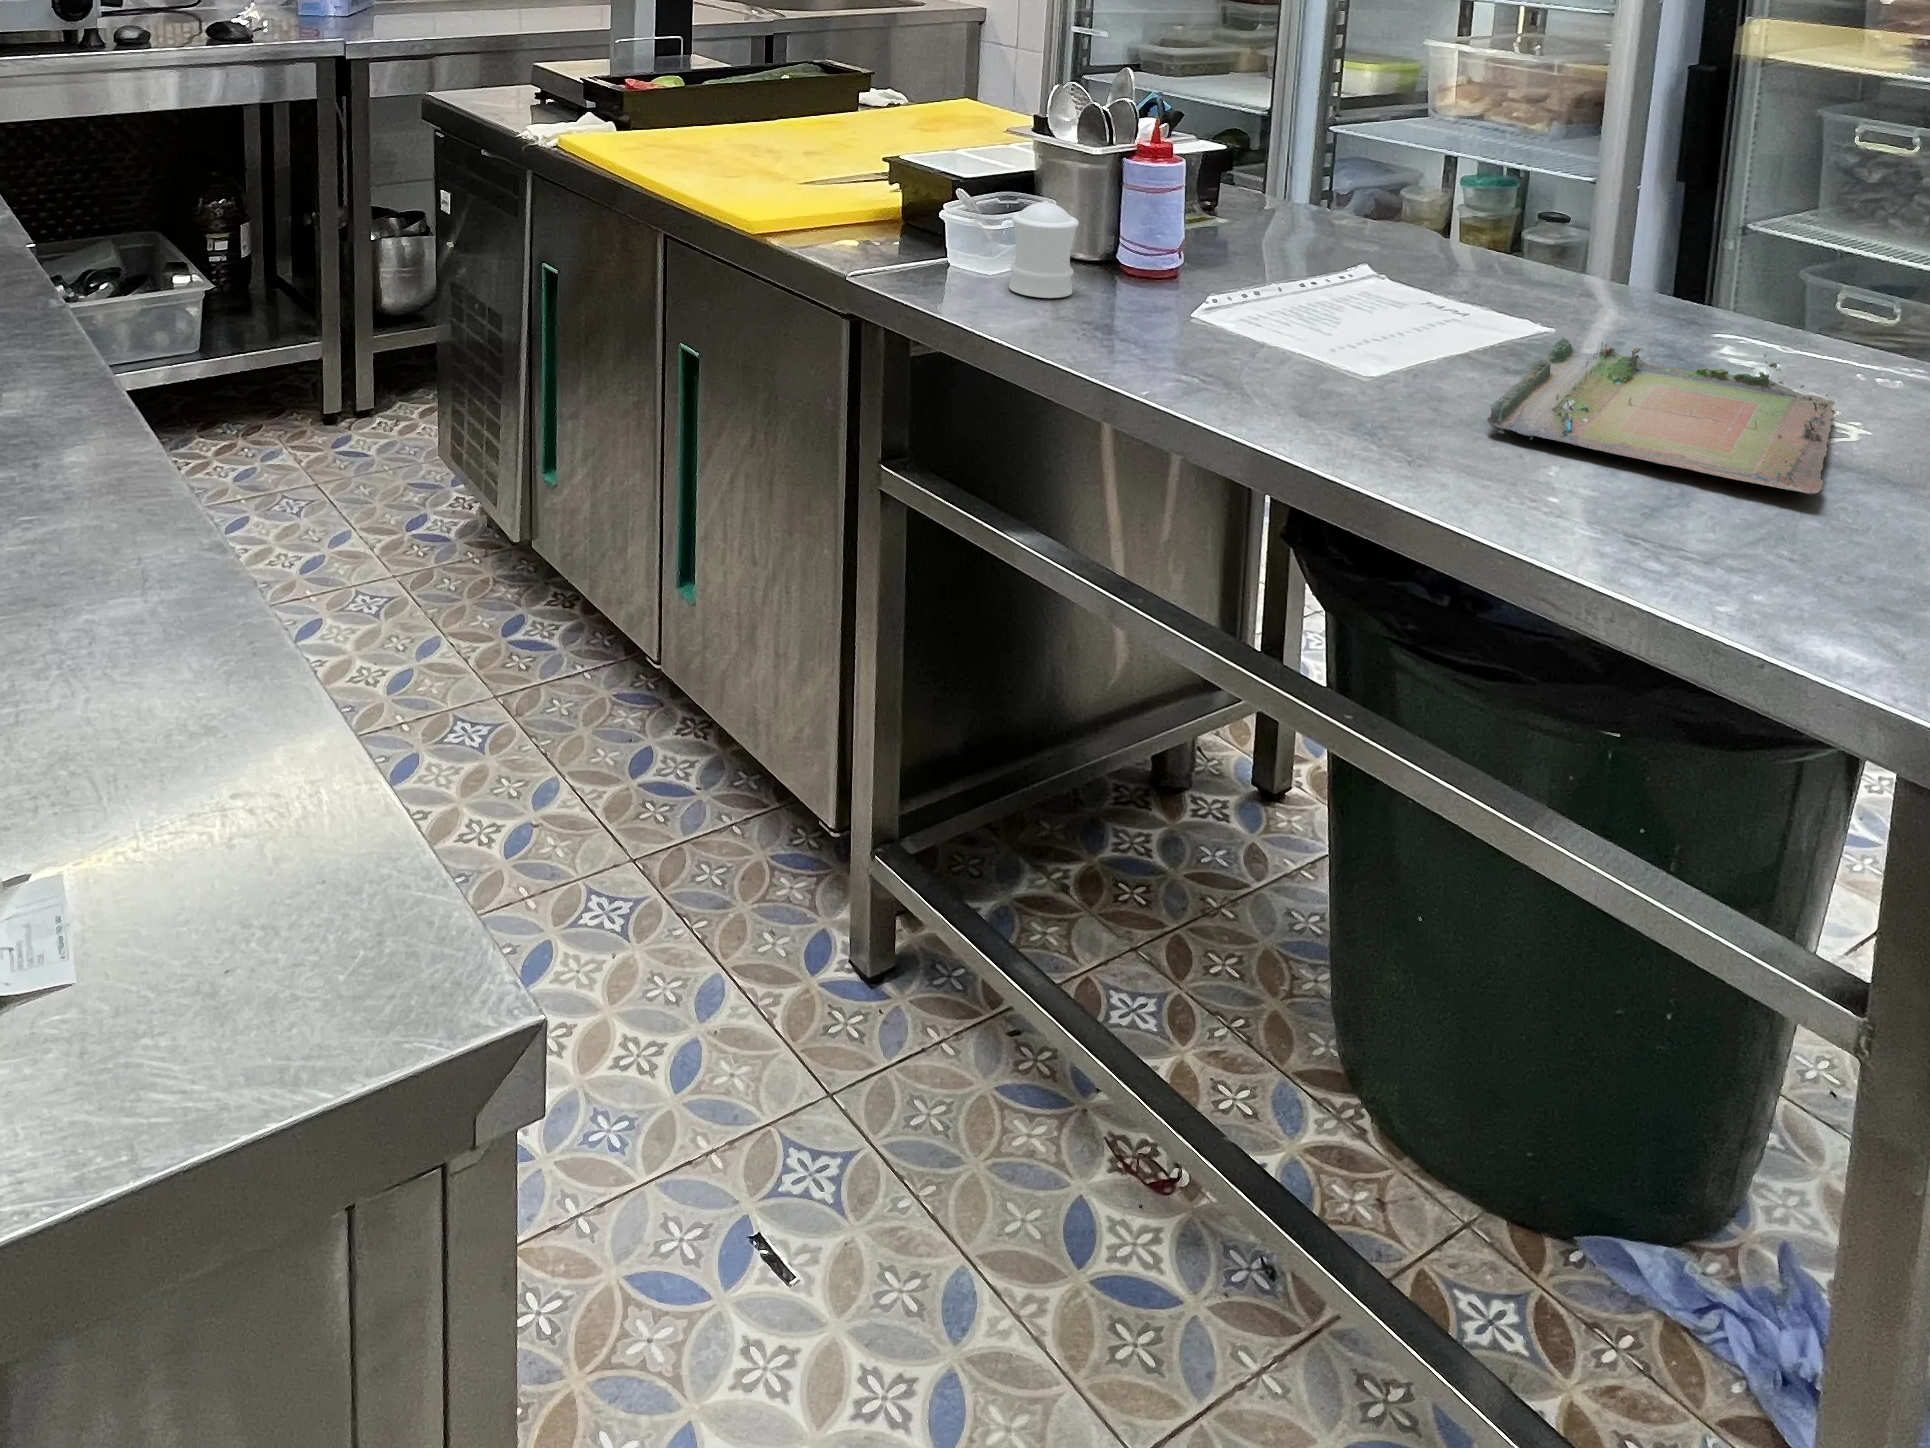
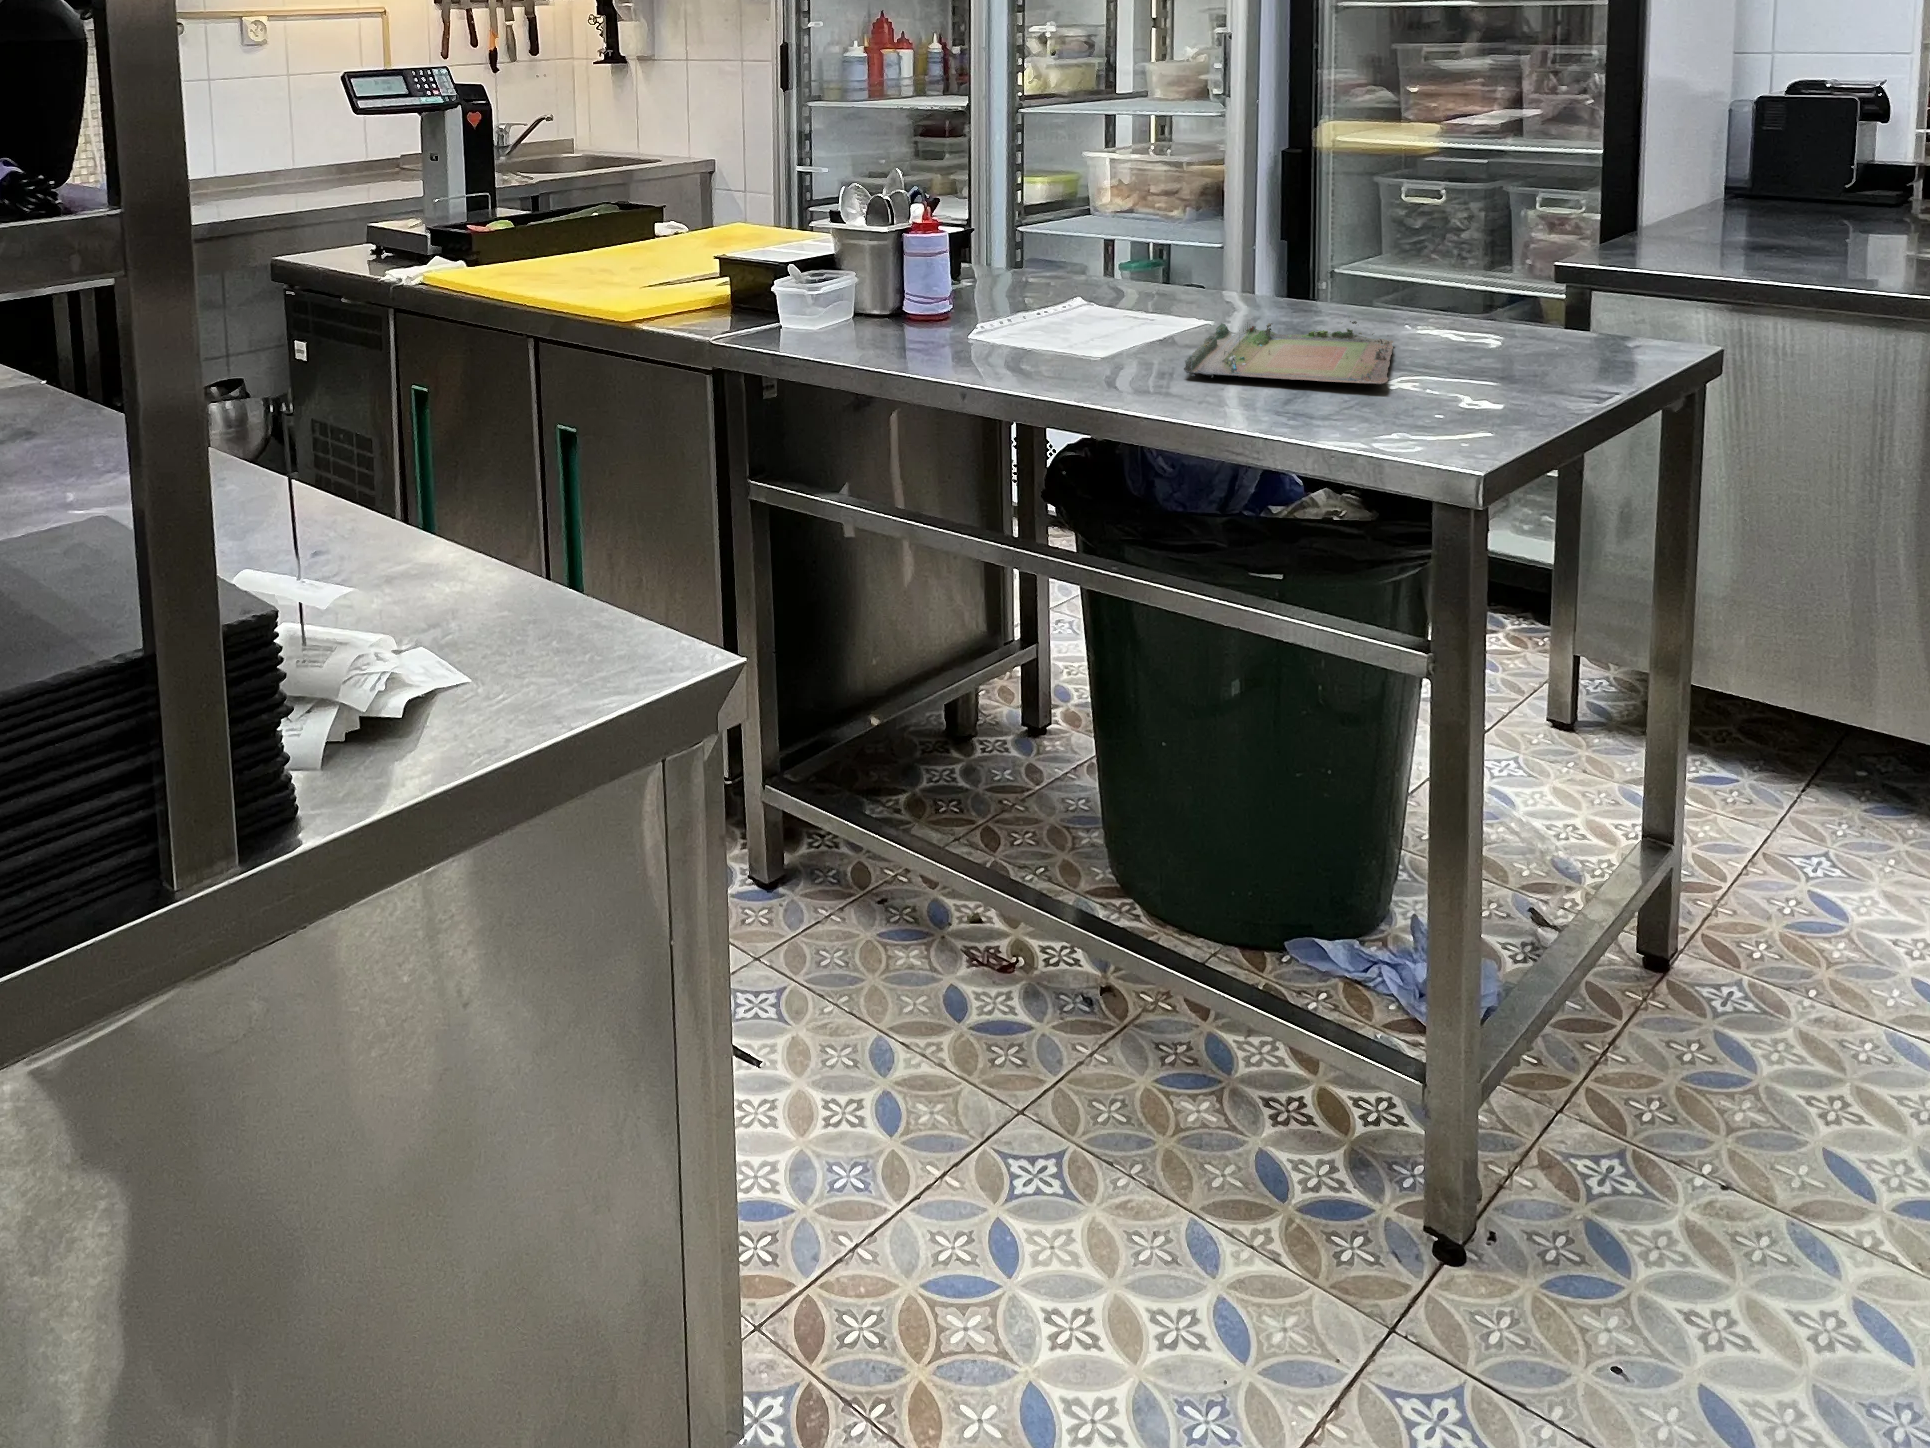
salt shaker: present [1009,201,1079,298] -> none [838,267,886,336]

